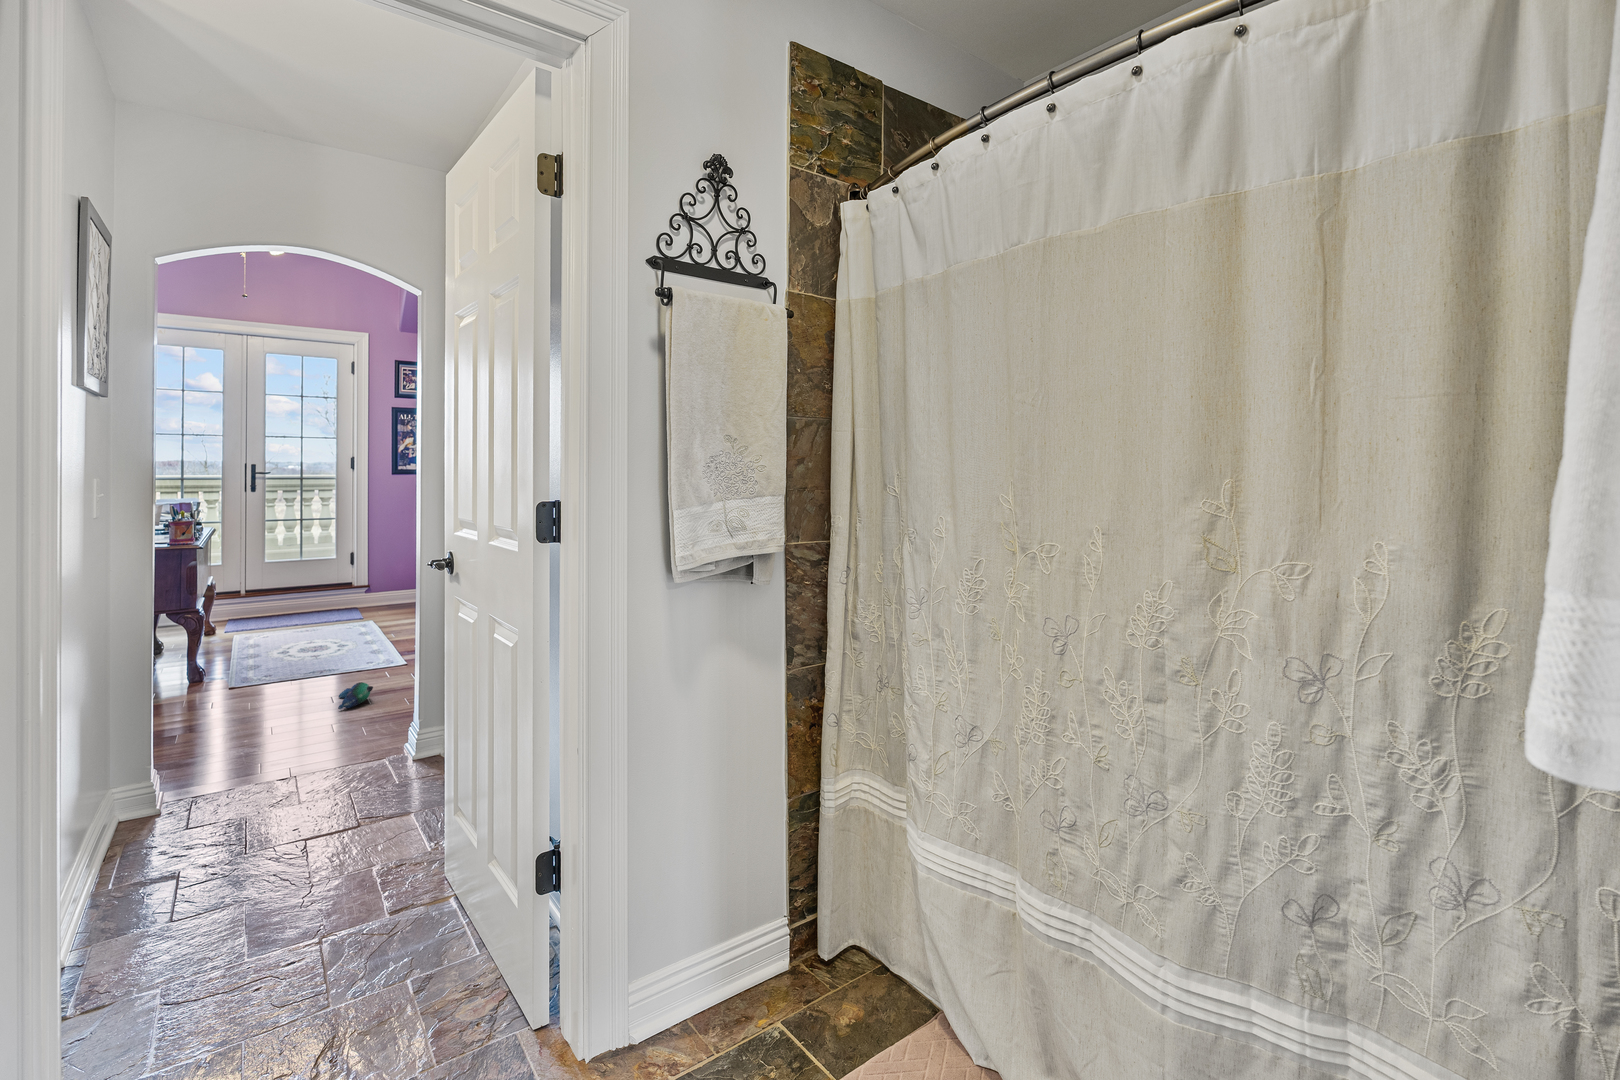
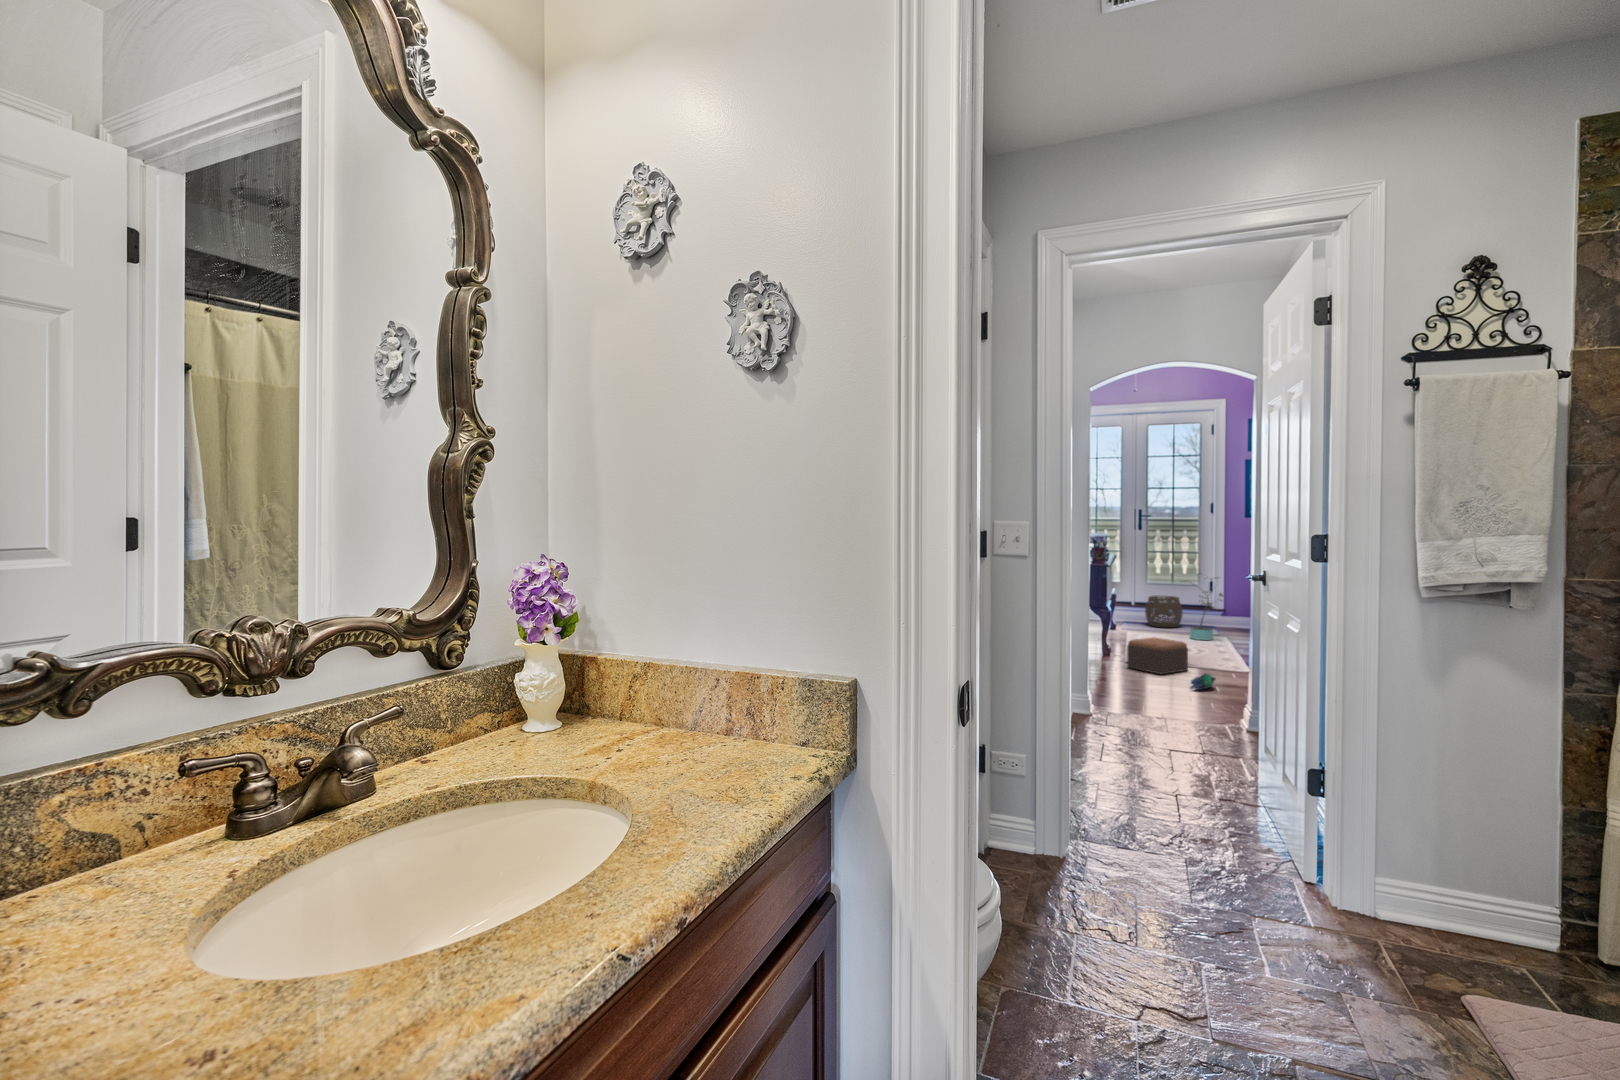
potted plant: none [312,546,371,632] -> present [1190,592,1223,640]
woven basket: none [262,578,317,621] -> present [1145,596,1183,628]
footstool: none [239,643,332,695] -> present [1127,637,1188,674]

